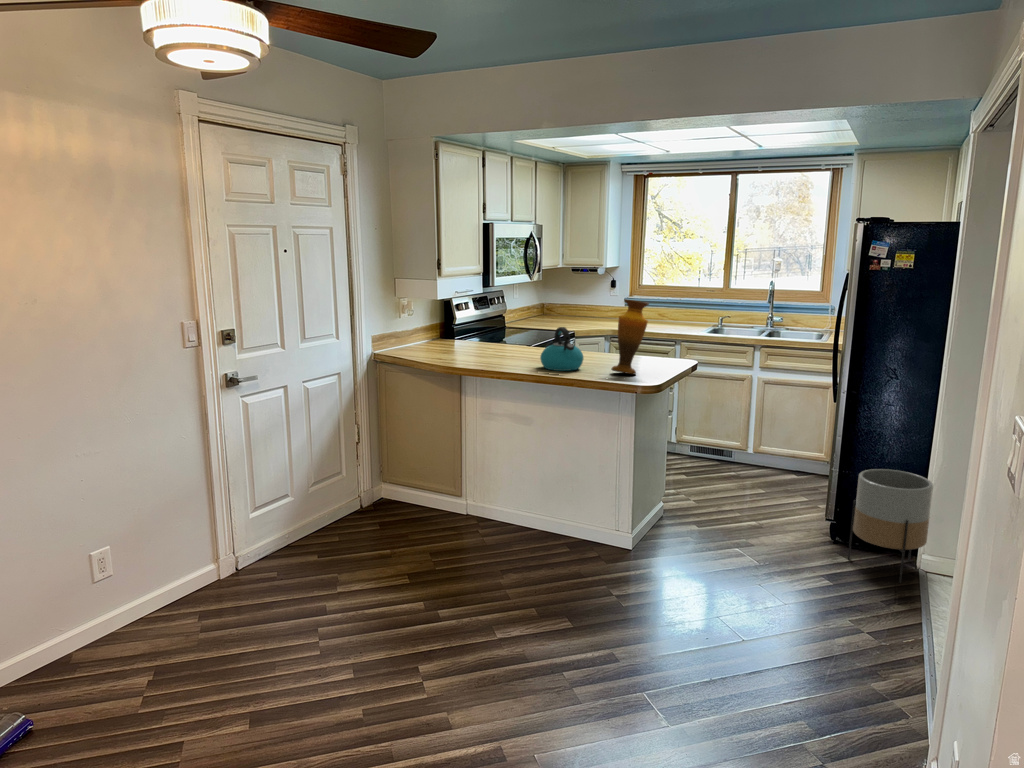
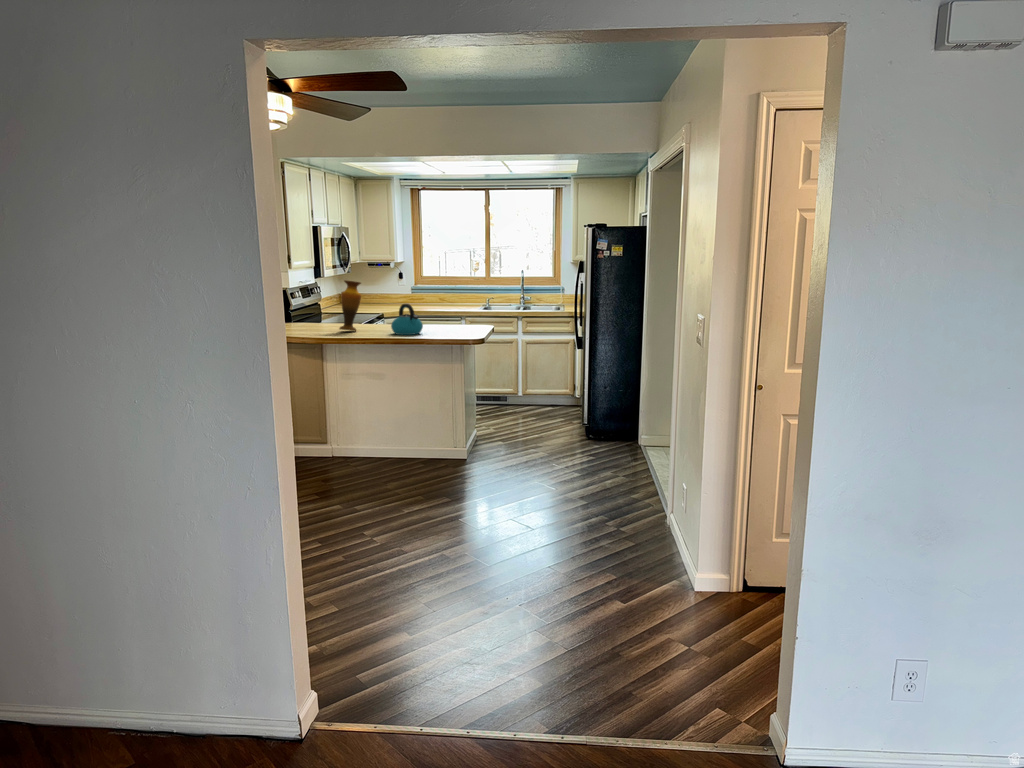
vase: present [611,299,649,374] -> present [339,280,361,331]
planter: present [848,469,933,583] -> none [600,385,644,452]

